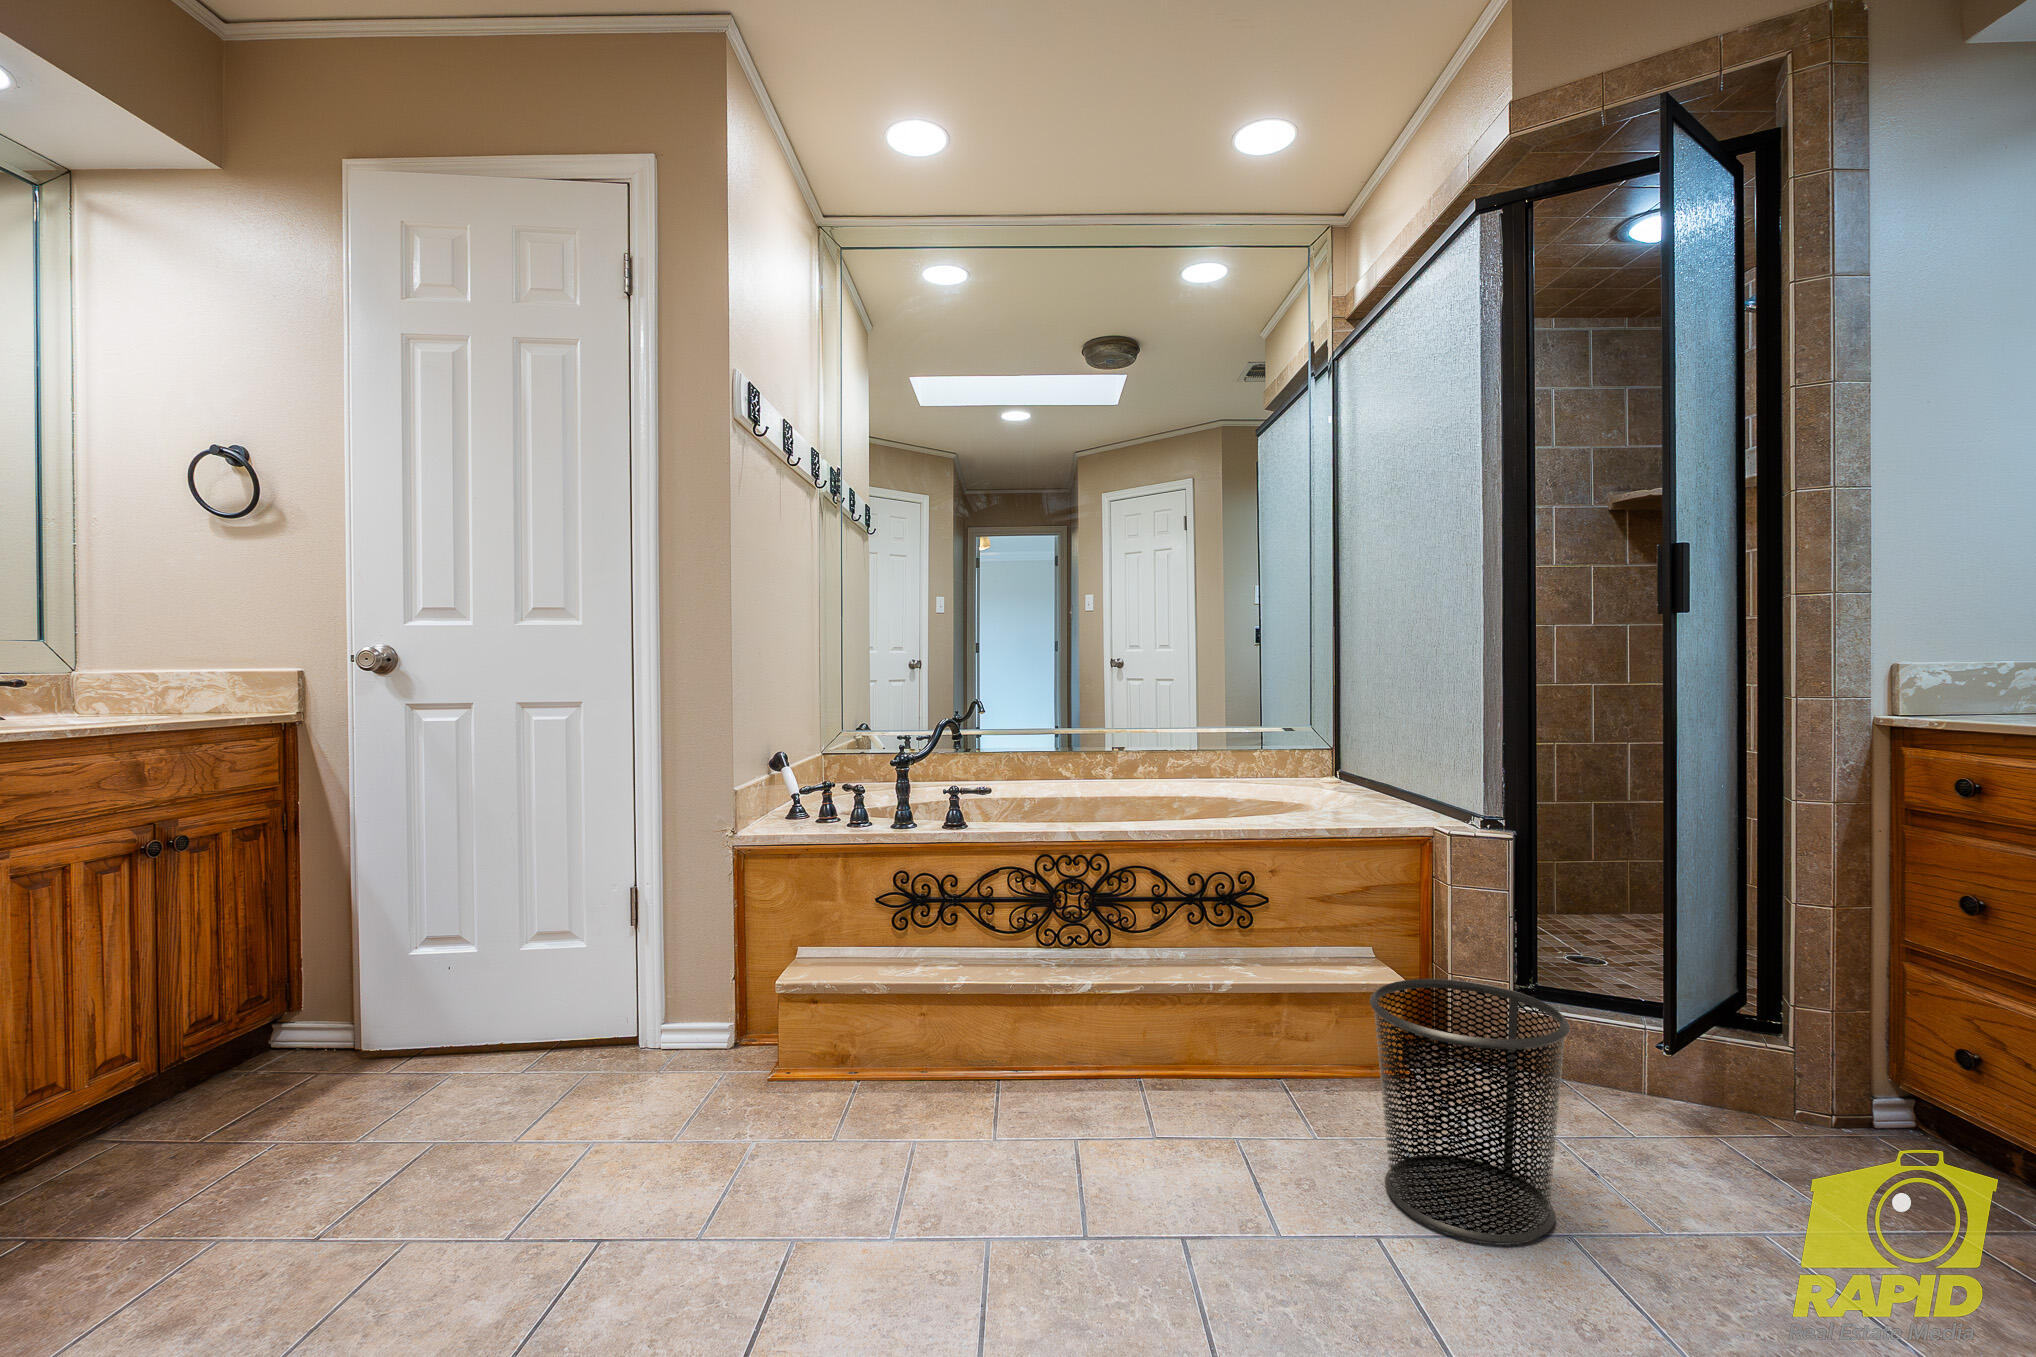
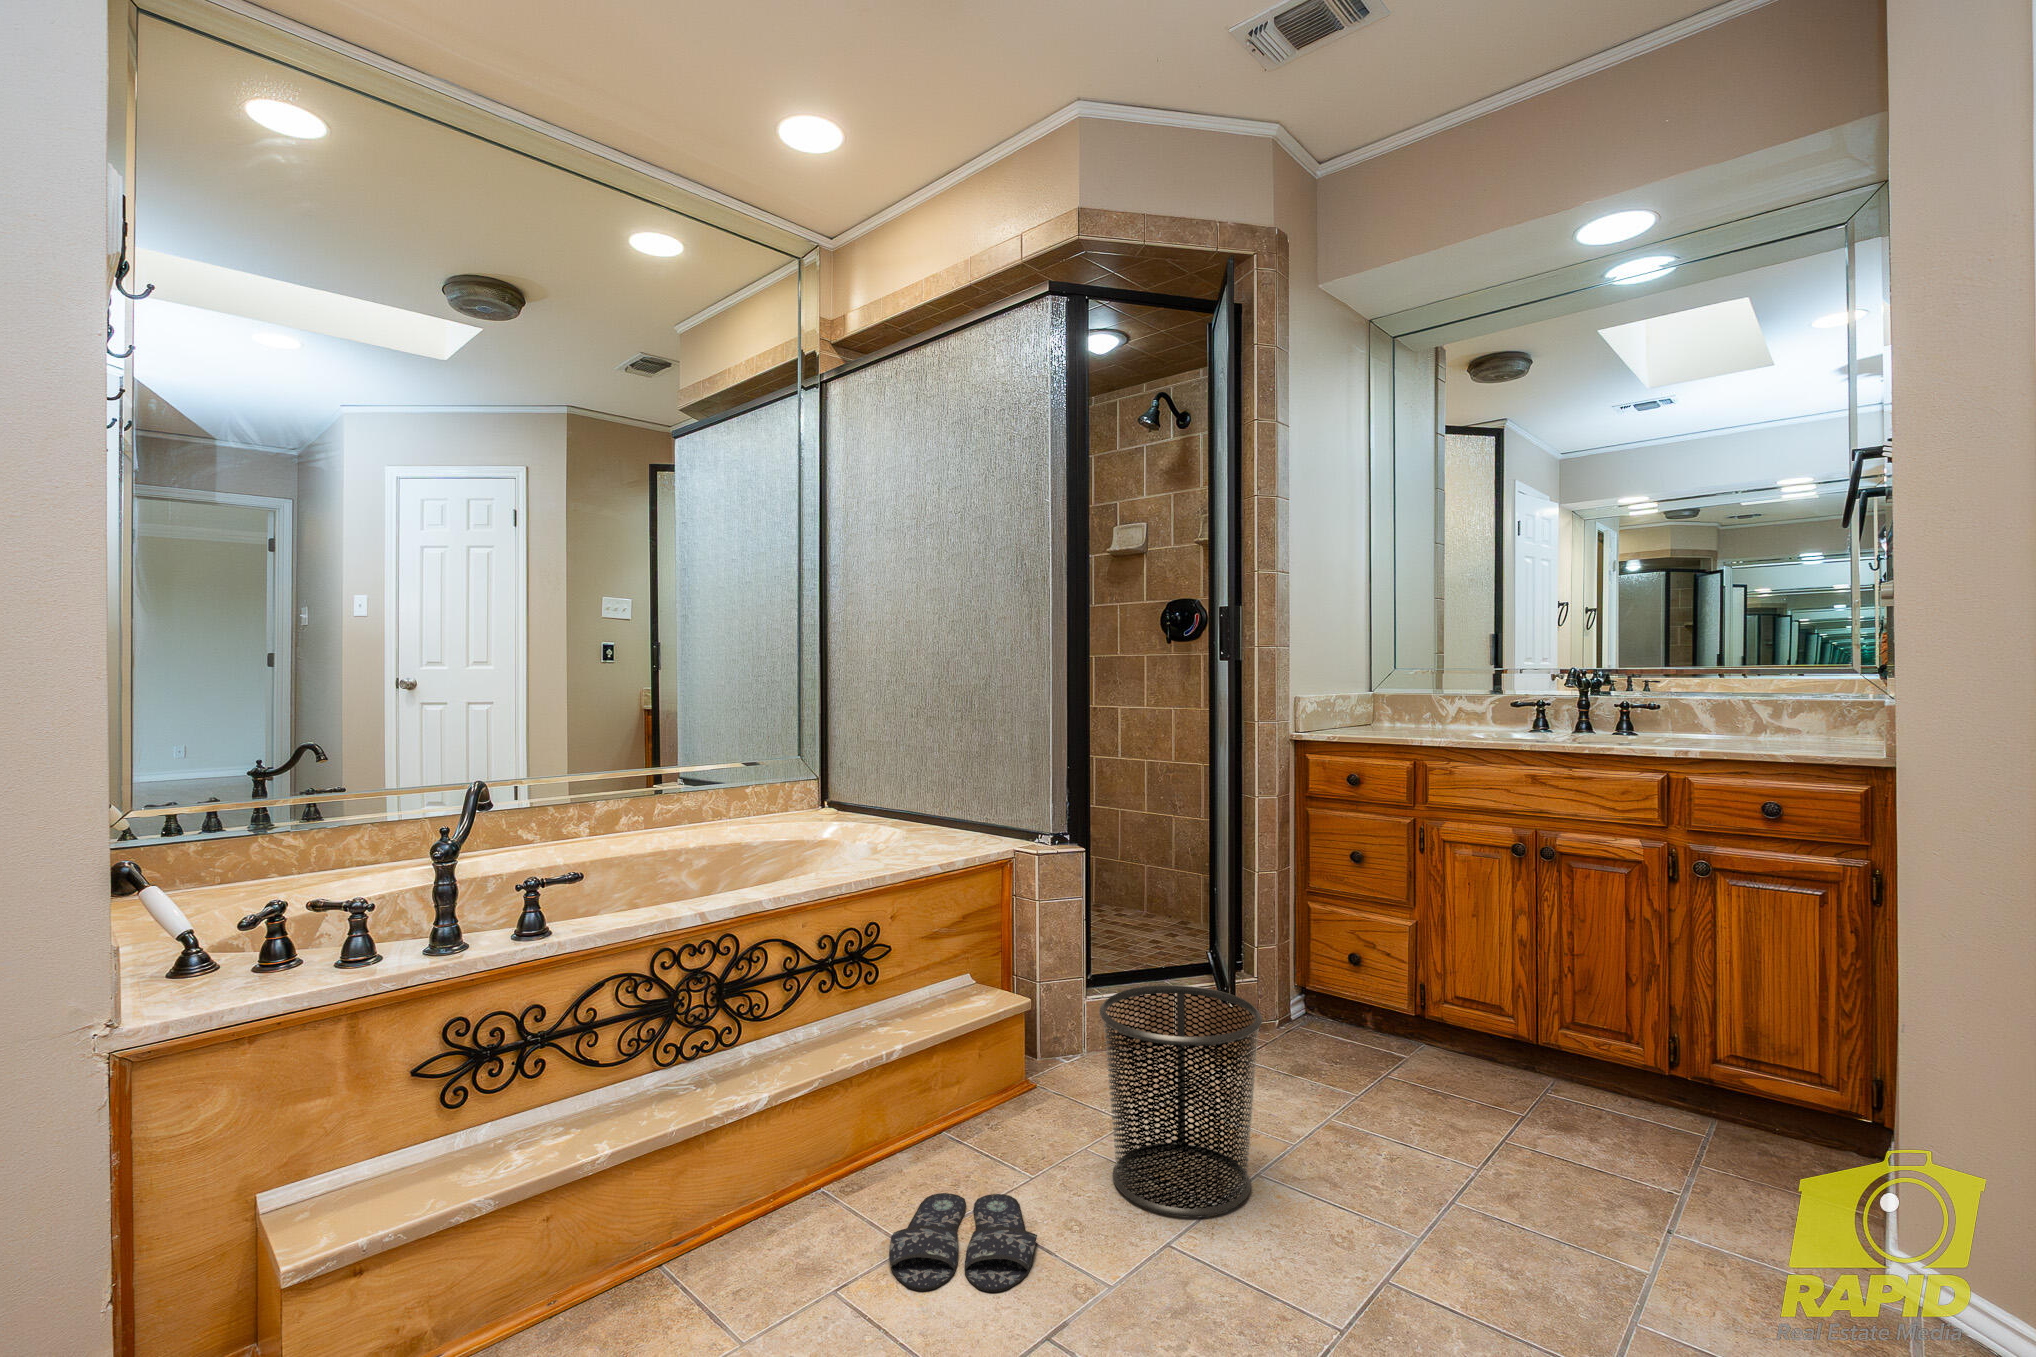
slippers: none [1125,1114,1281,1196] -> present [889,1193,1037,1292]

